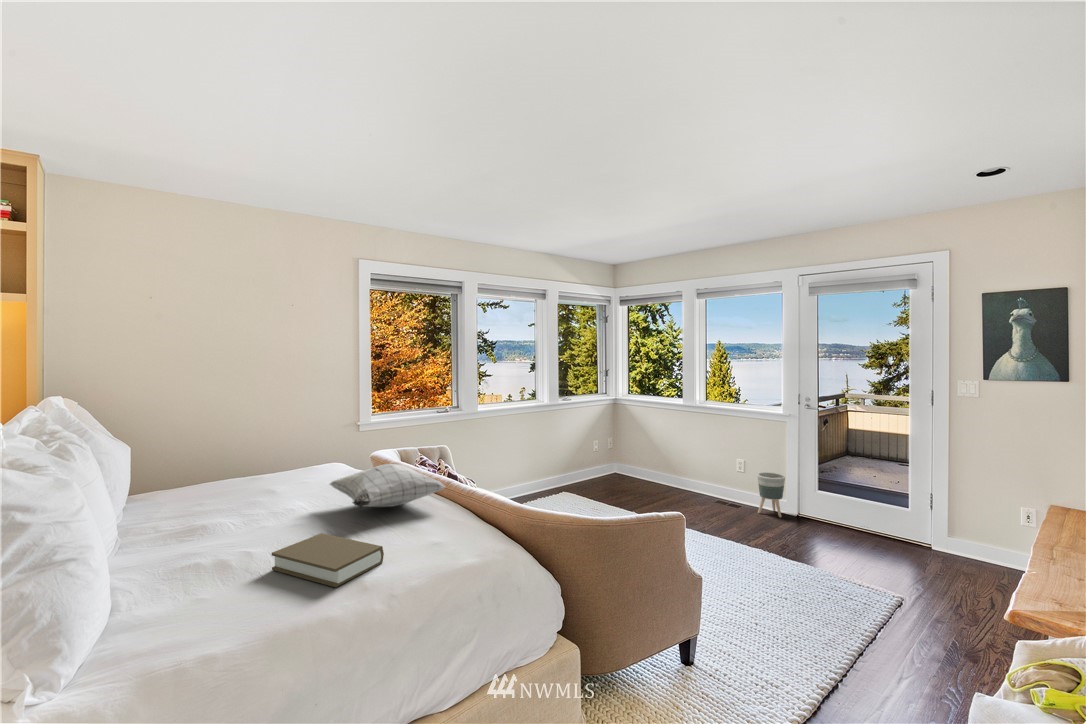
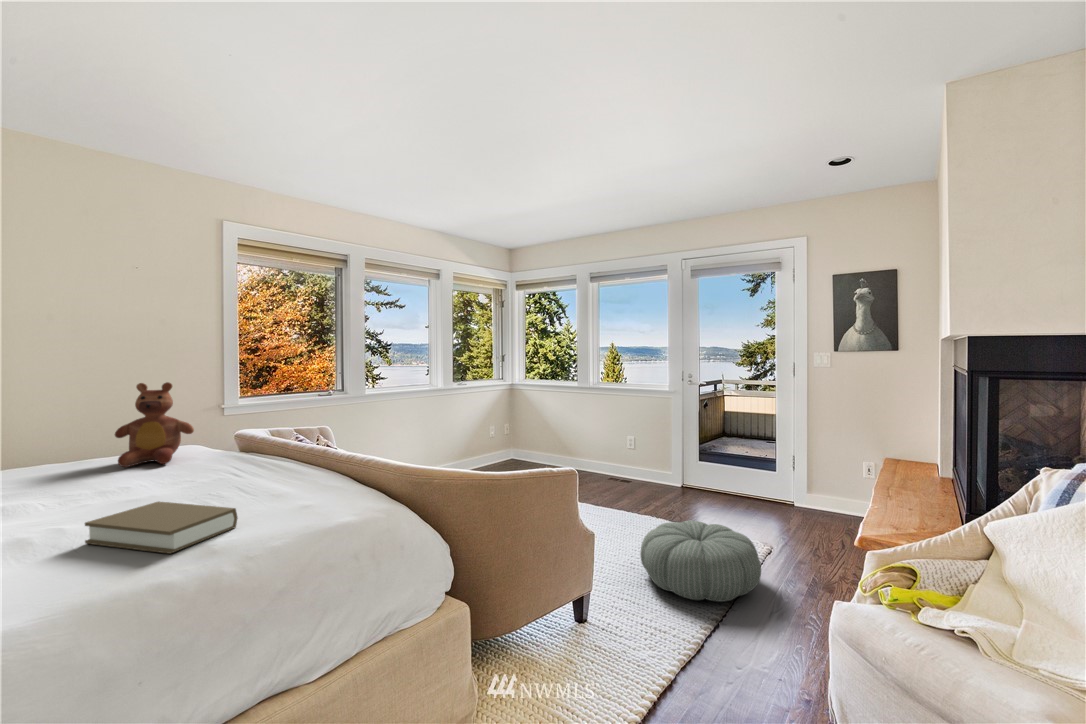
teddy bear: none [281,414,340,488] -> present [115,382,194,467]
pillow: present [330,464,445,508] -> none [175,429,321,478]
planter: present [757,472,785,517] -> none [647,447,672,488]
pouf: none [750,564,889,659] -> present [640,521,761,602]

